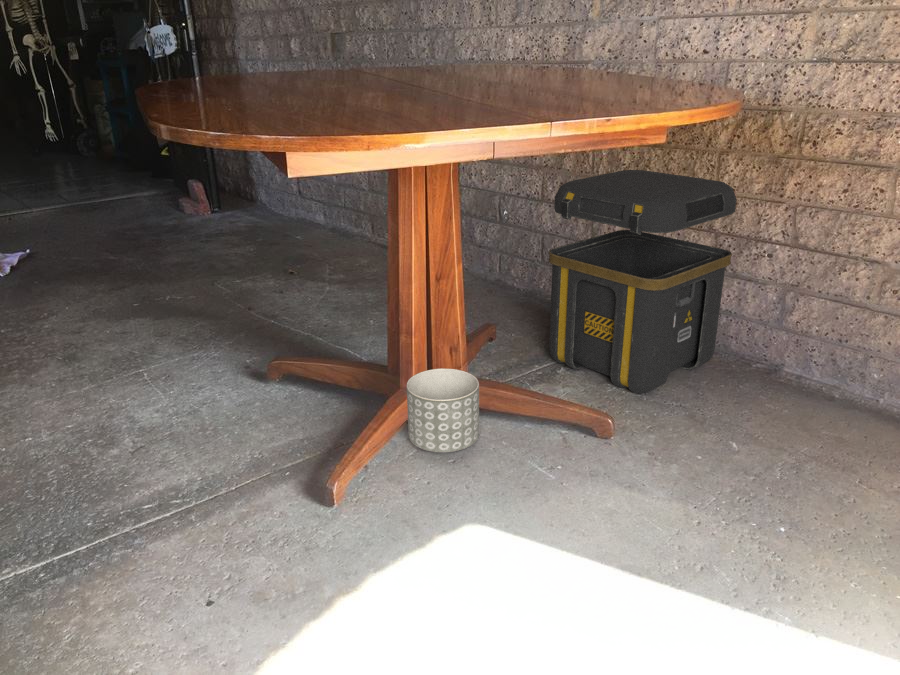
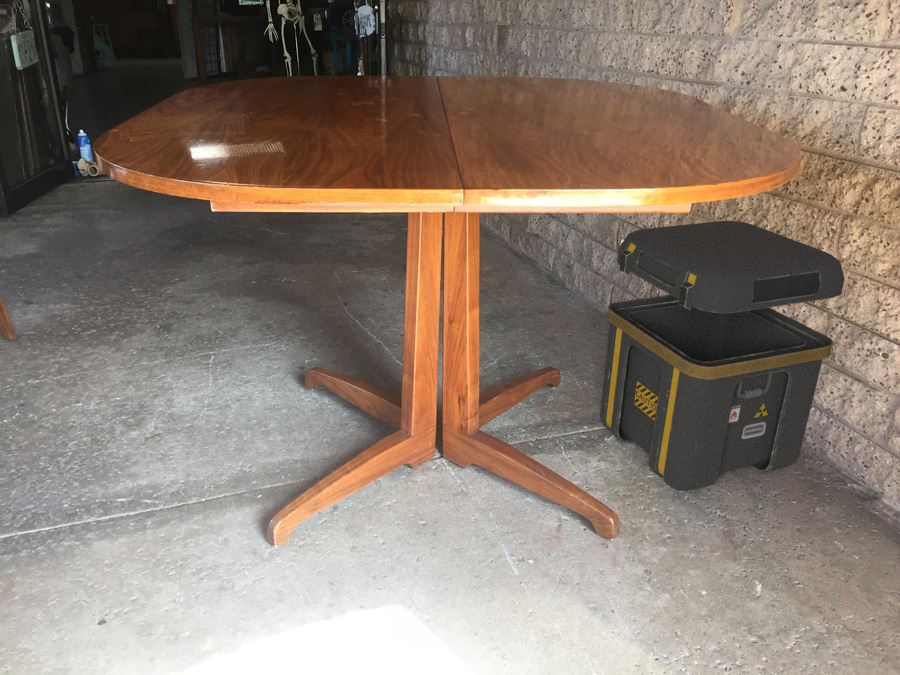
planter: present [407,369,479,452] -> none [385,419,464,515]

